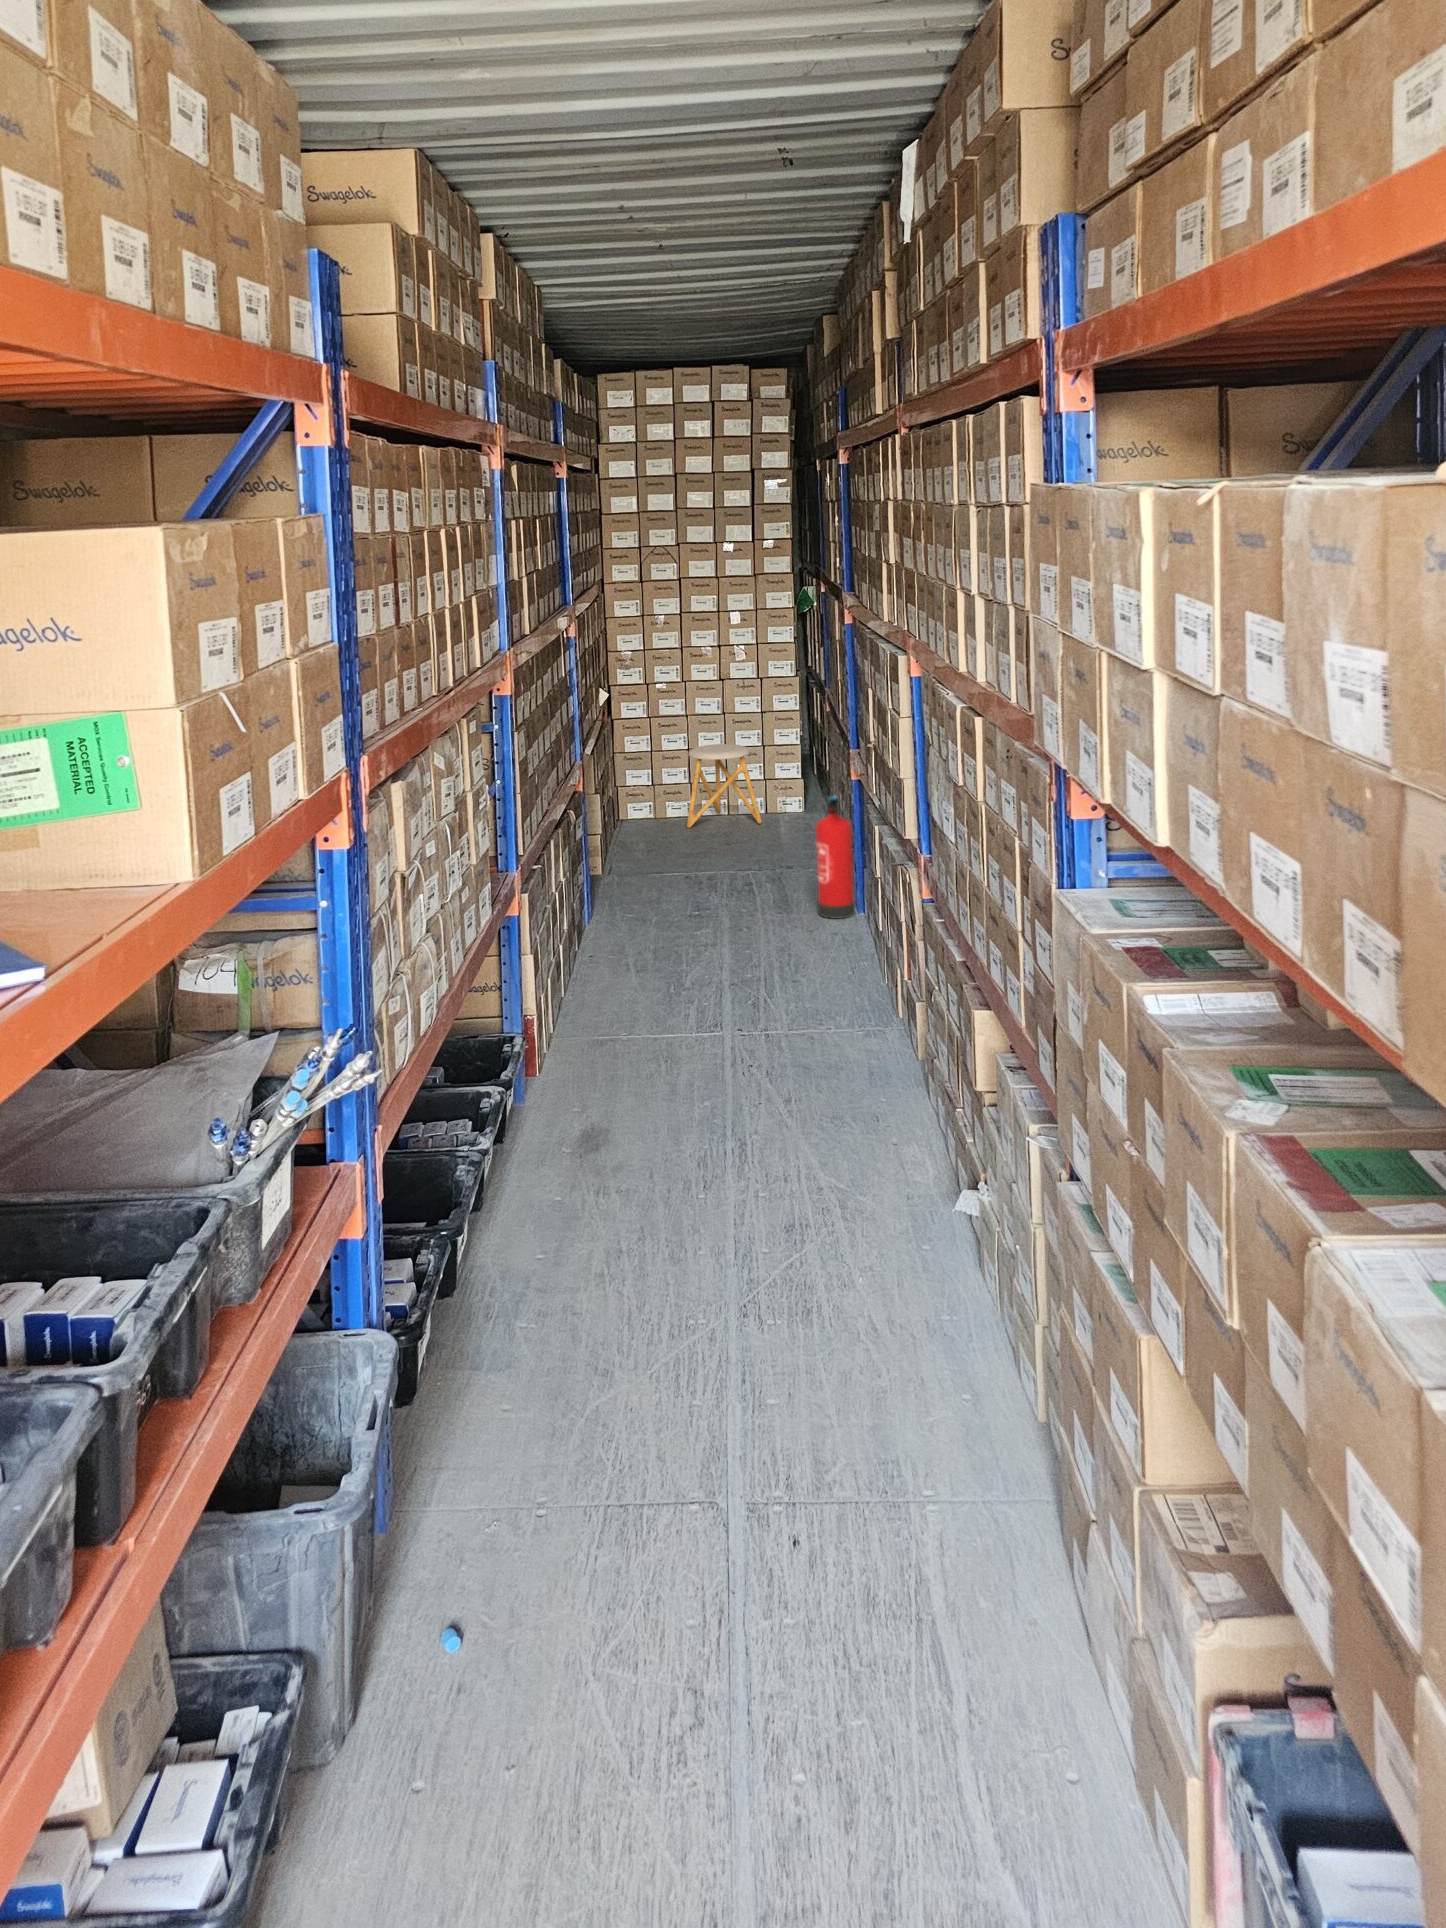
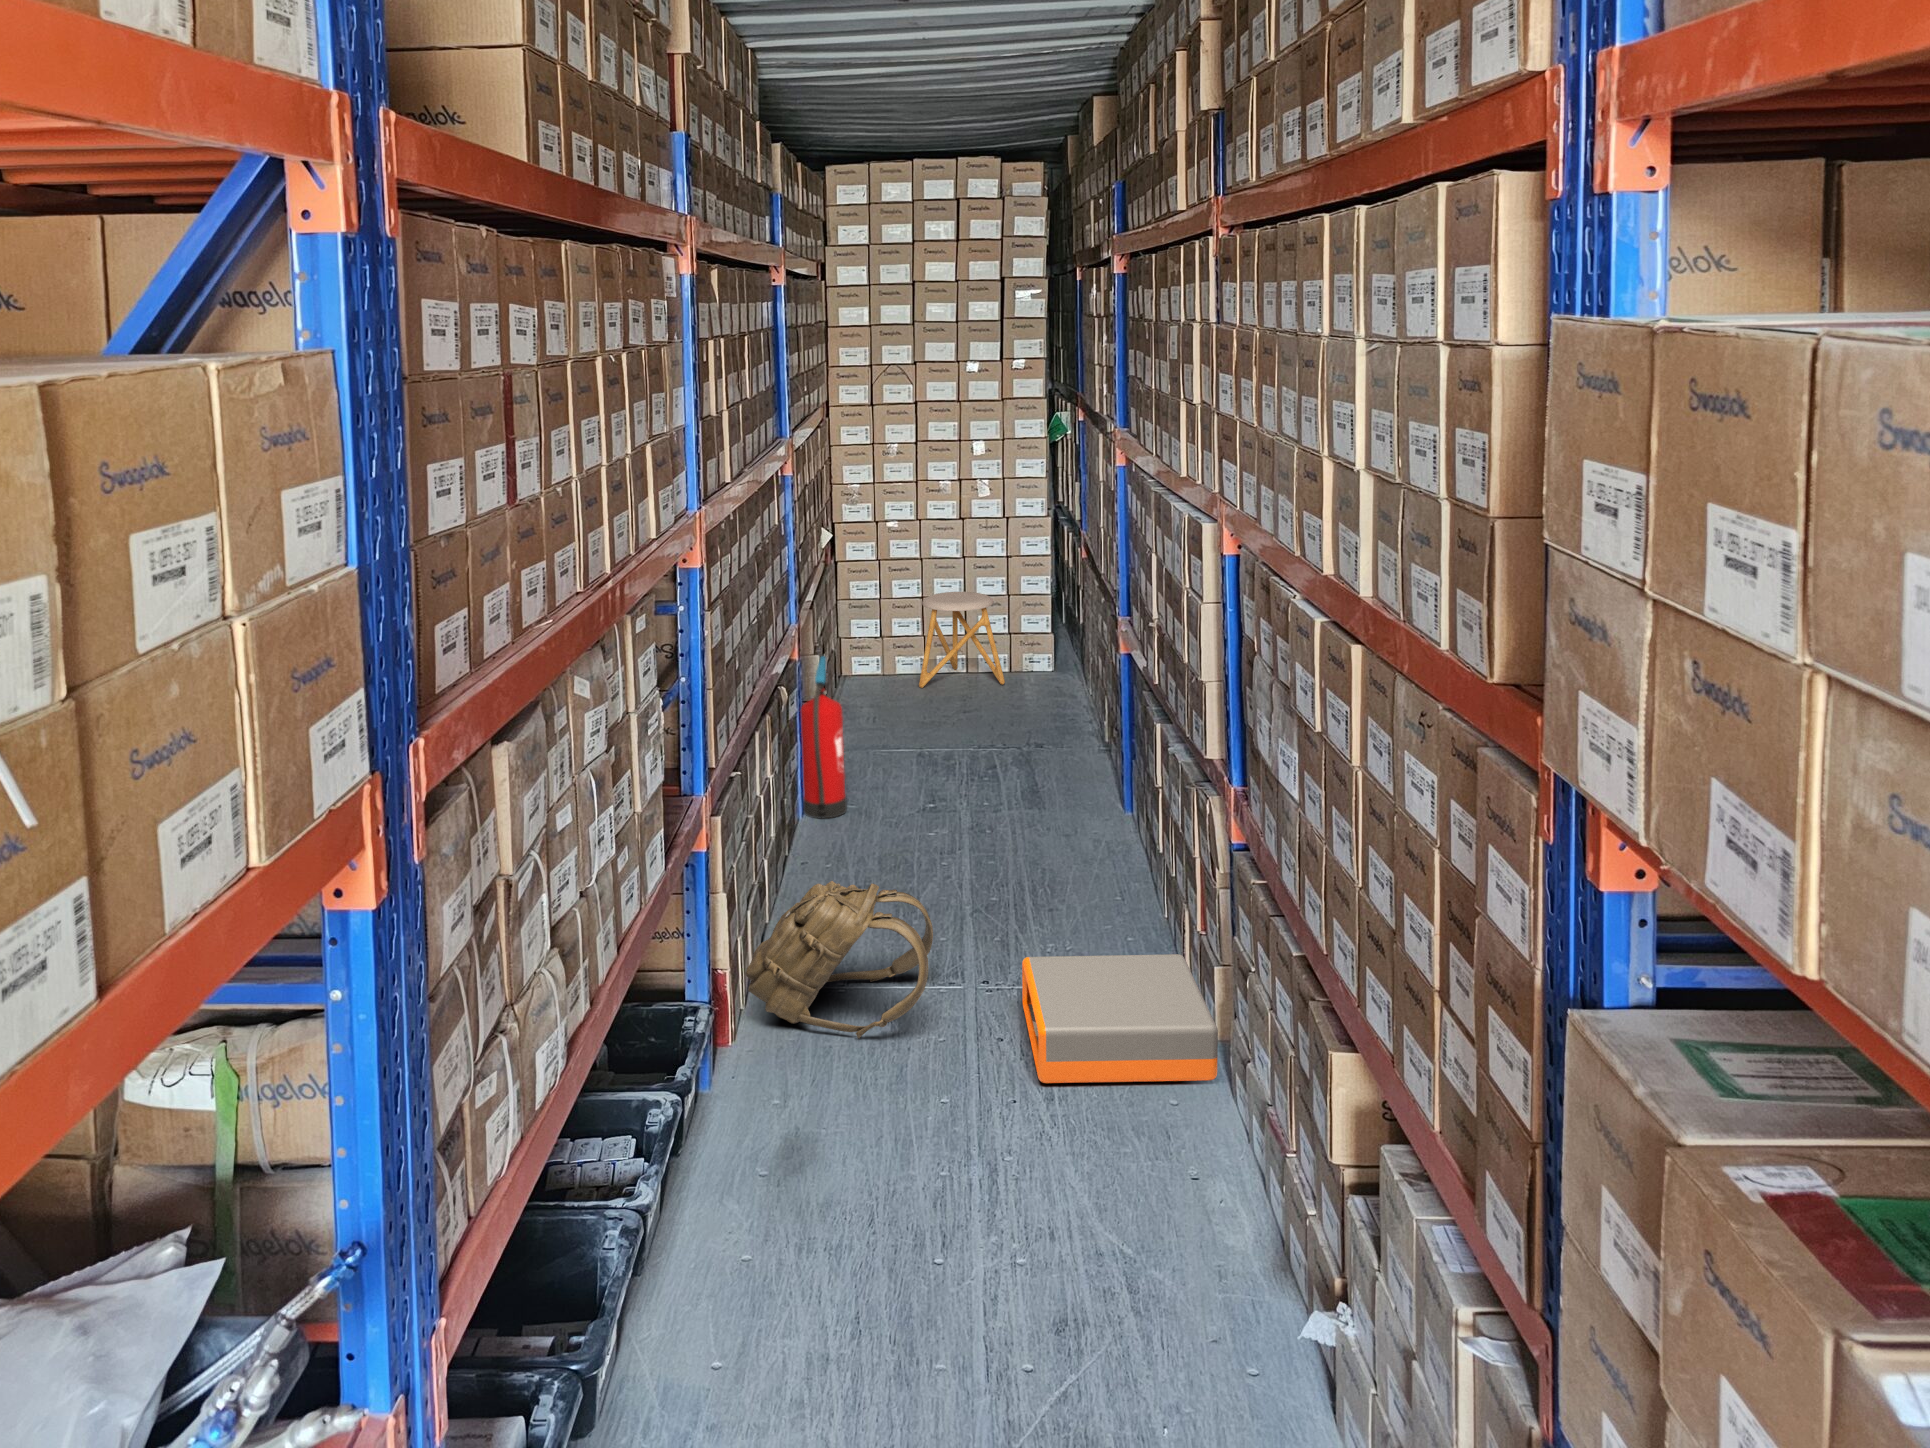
fire extinguisher: present [816,796,855,919] -> present [800,656,847,819]
backpack: none [549,946,697,1064] -> present [746,881,933,1038]
storage box: none [766,995,914,1085] -> present [1022,954,1218,1083]

